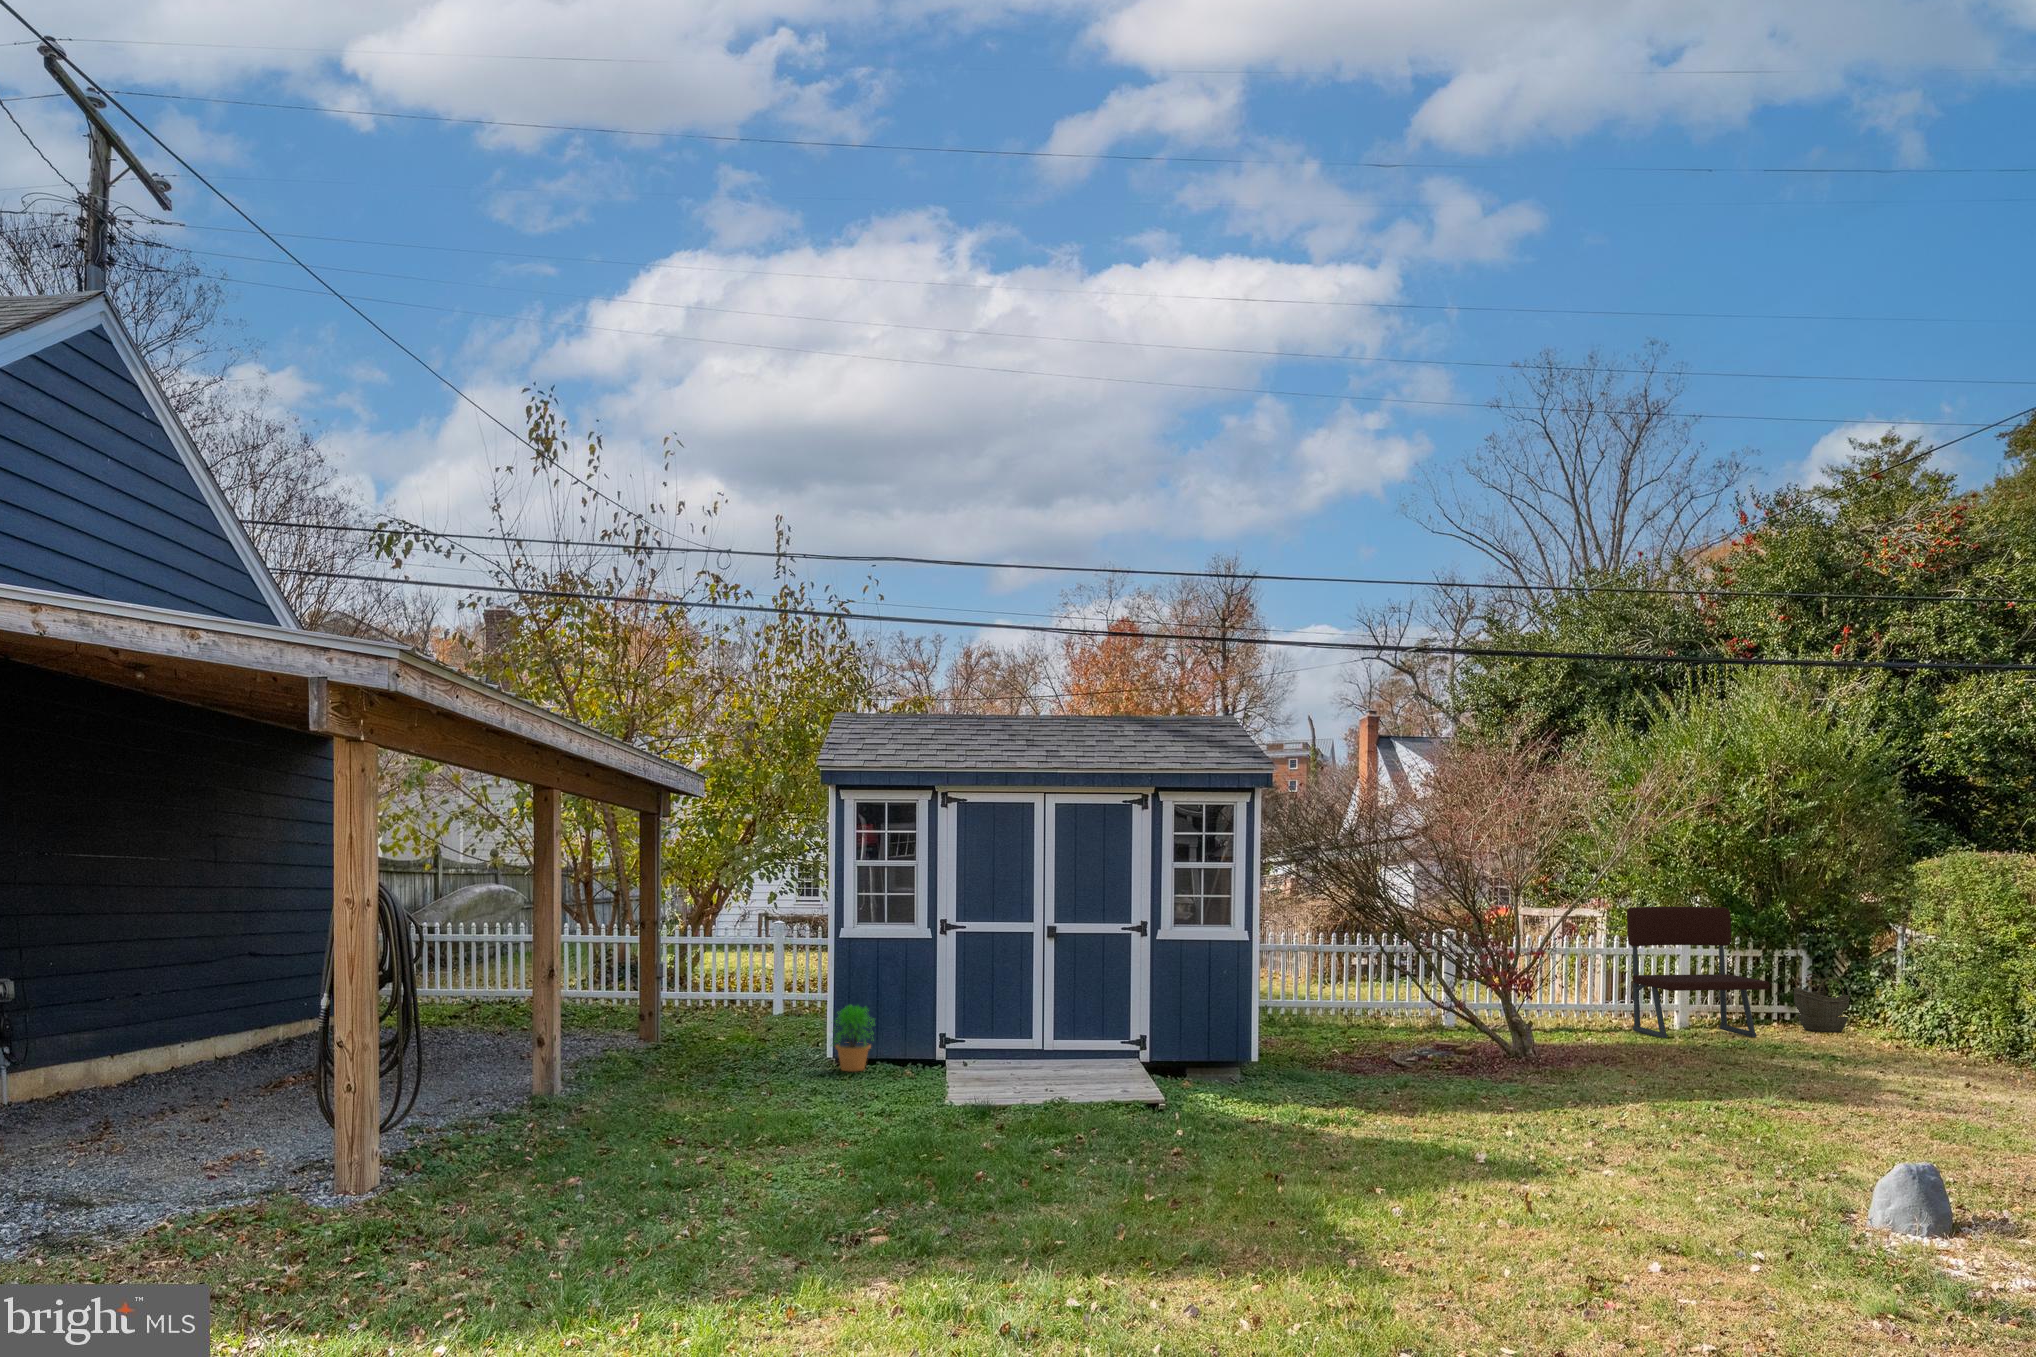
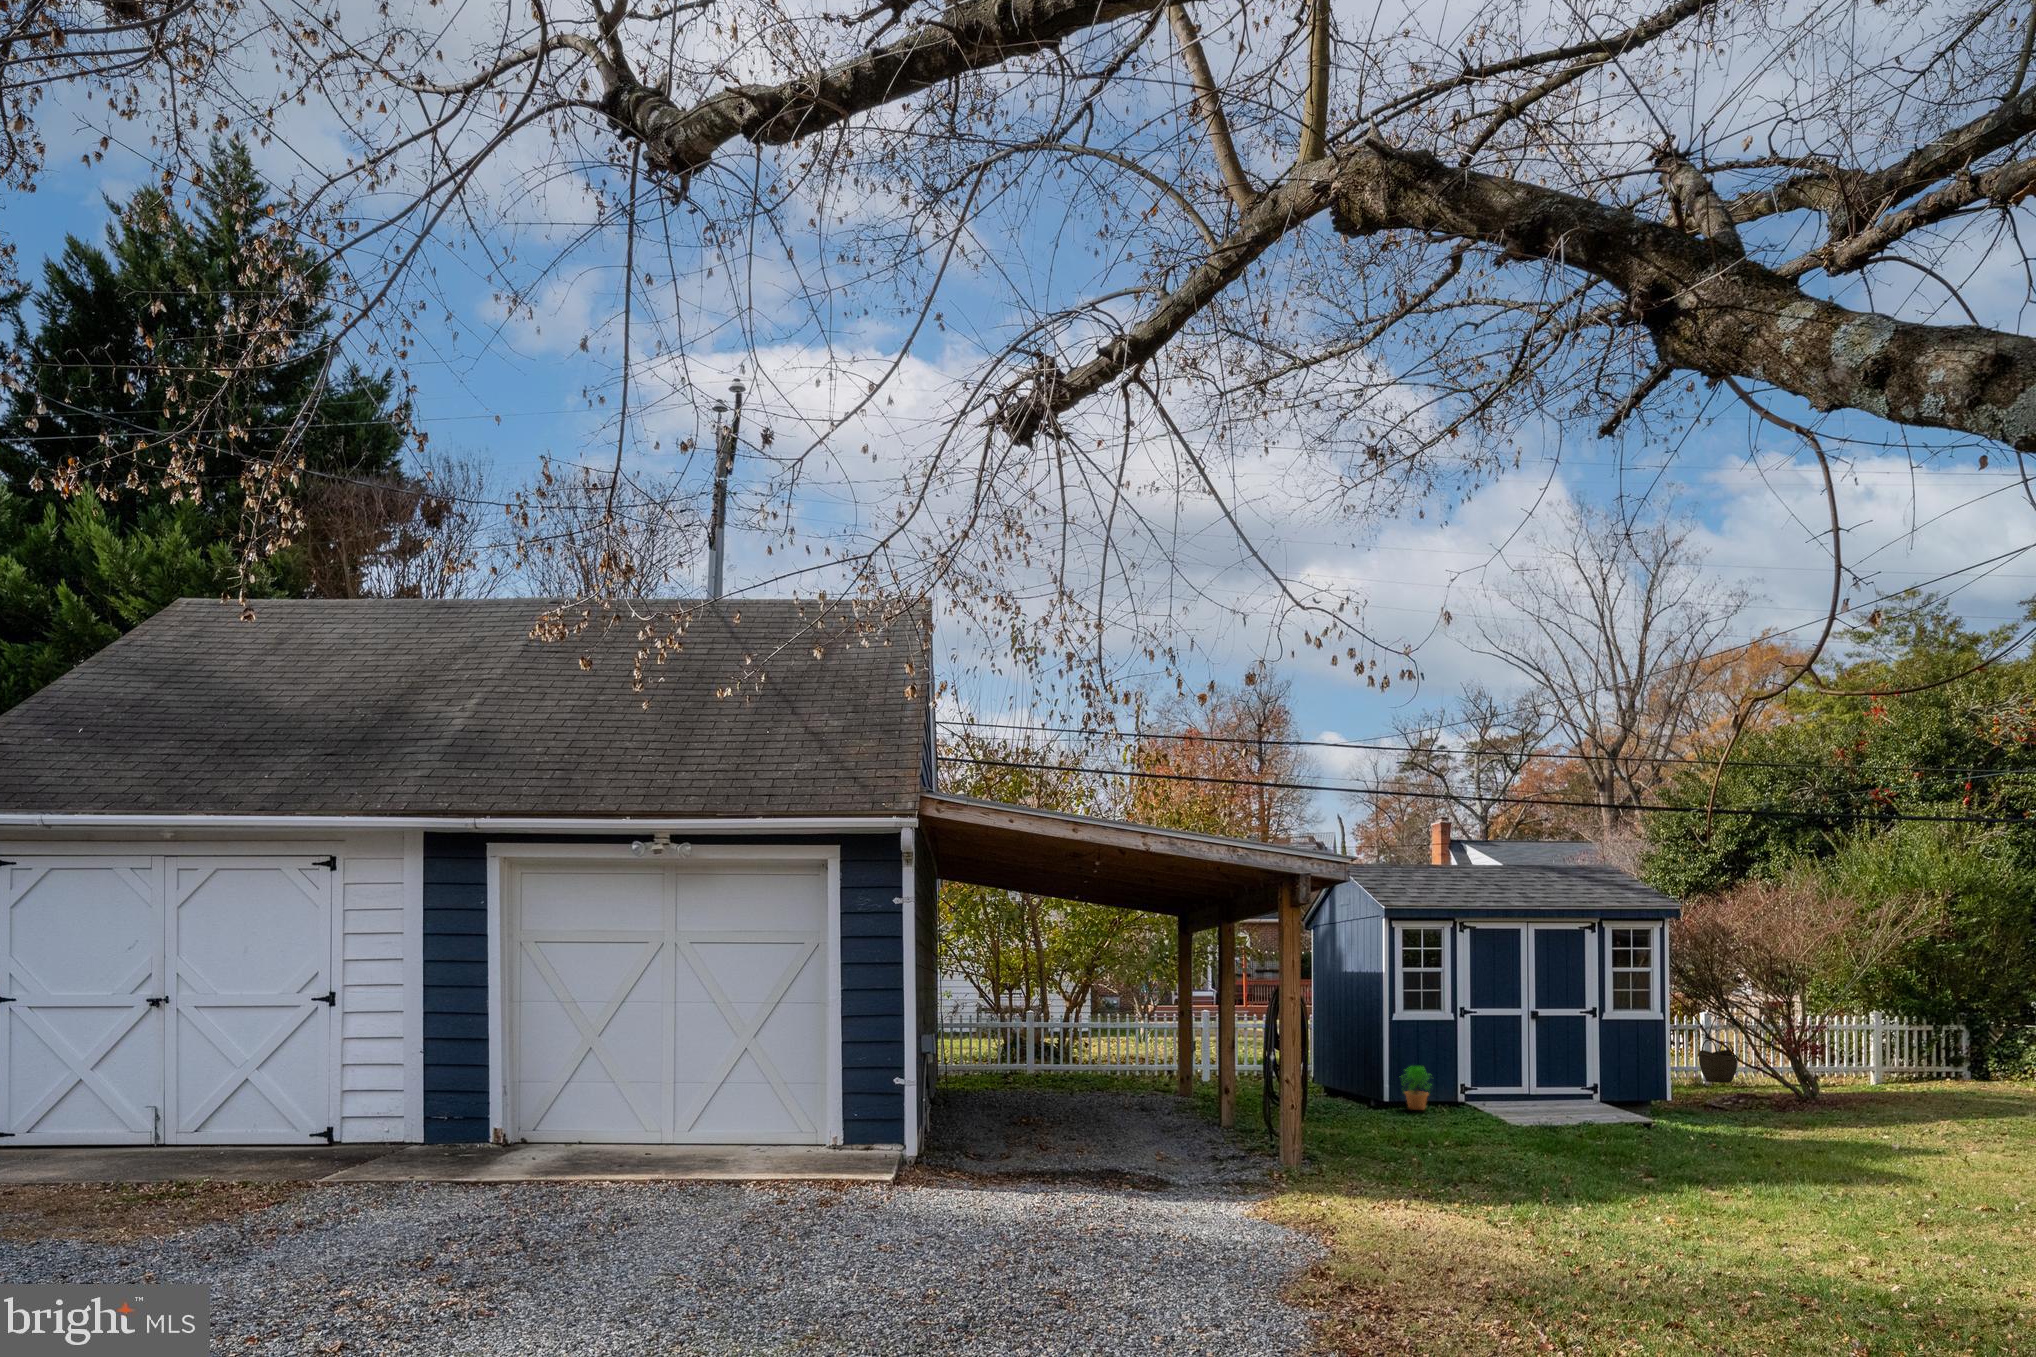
bench: present [1627,907,1769,1038] -> none [1850,995,1954,1090]
woven basket: present [1794,974,1850,1032] -> present [1699,1039,1737,1082]

